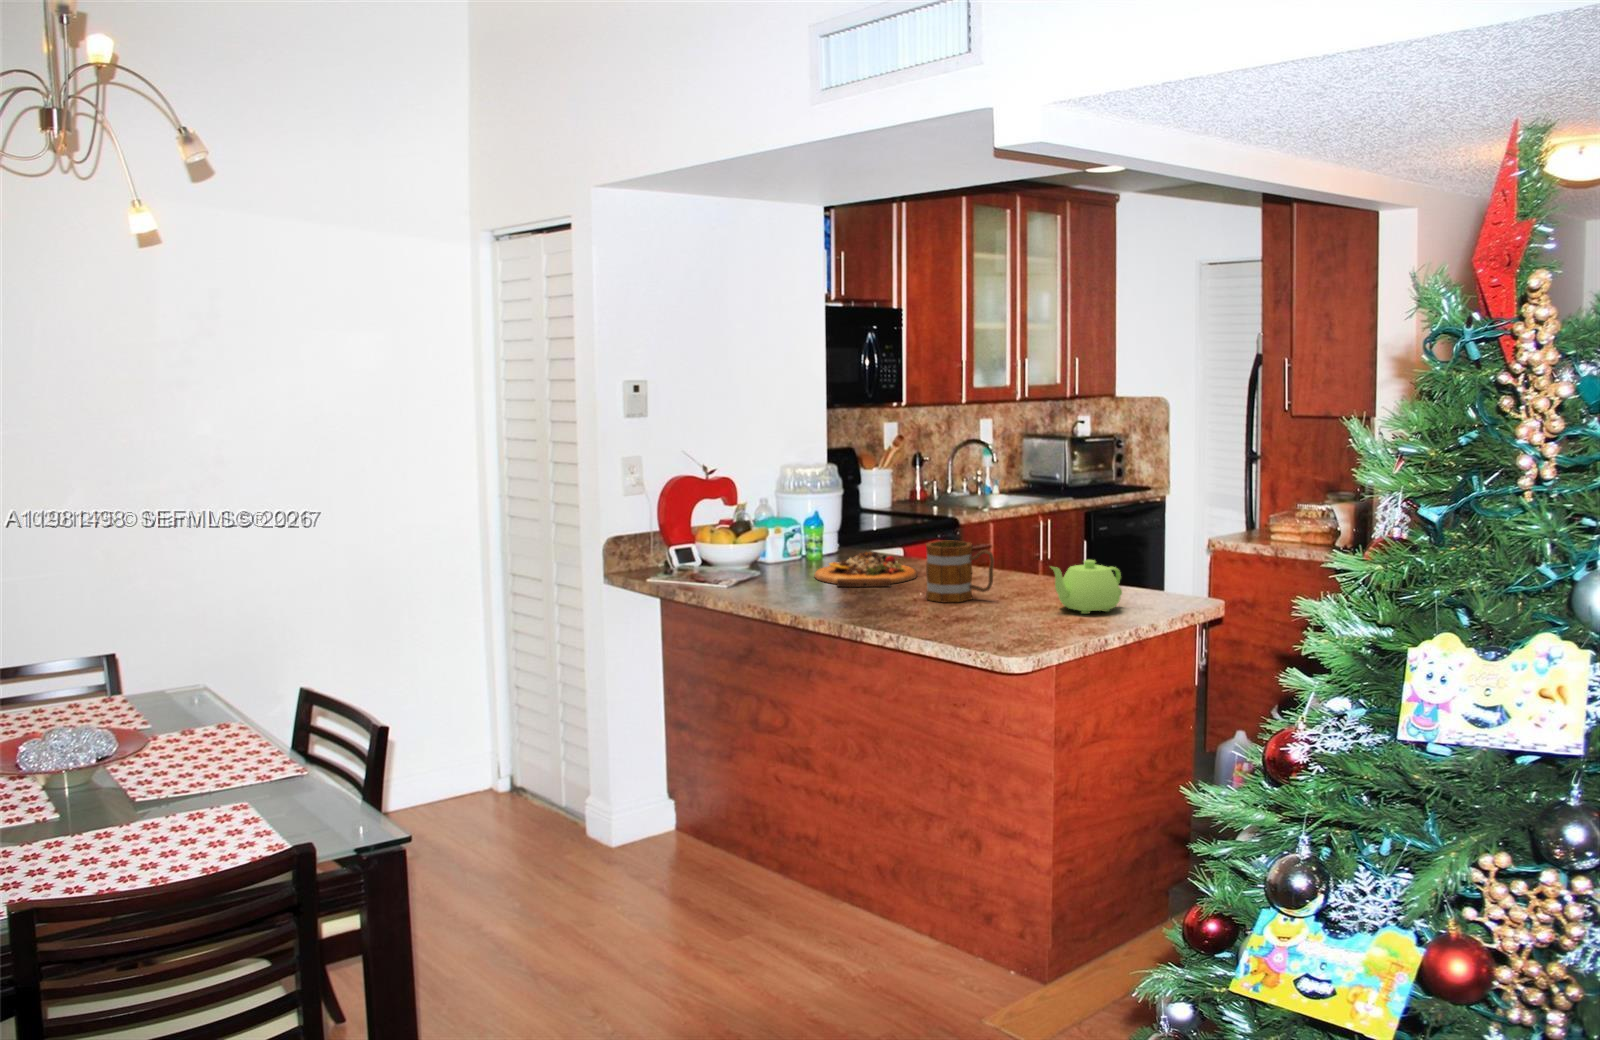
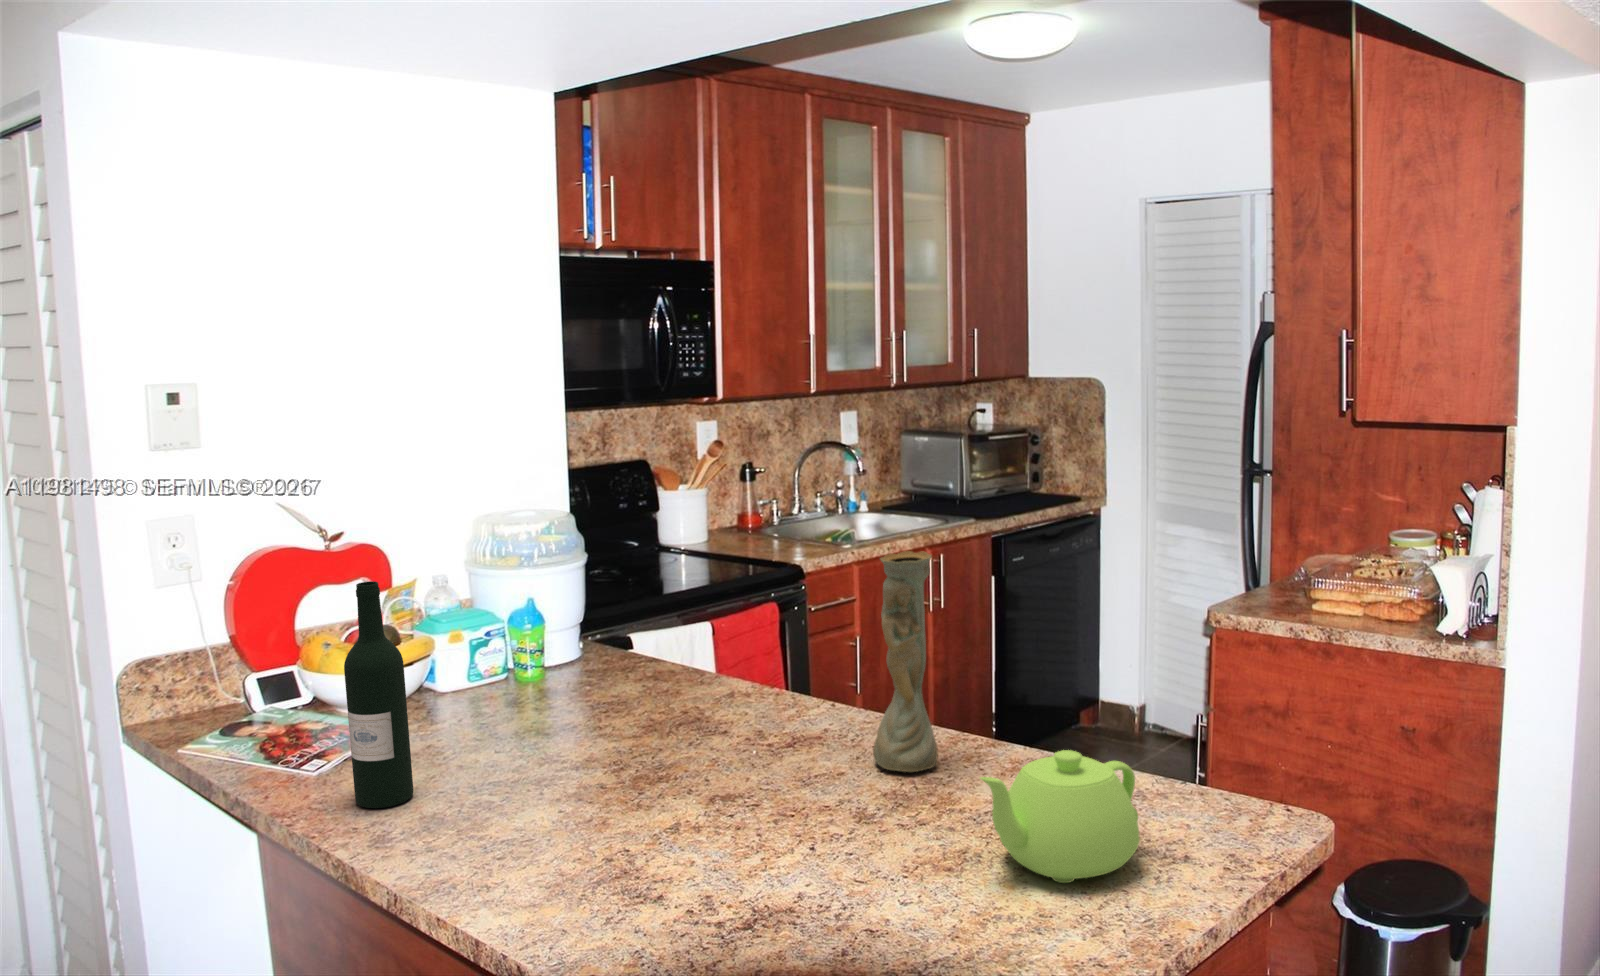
vase: none [1002,480,1034,586] -> present [873,551,938,772]
wine bottle: none [755,487,783,592] -> present [344,581,413,808]
mug: present [926,540,994,602] -> none [706,691,854,841]
cutting board: present [814,552,917,587] -> none [500,688,708,783]

